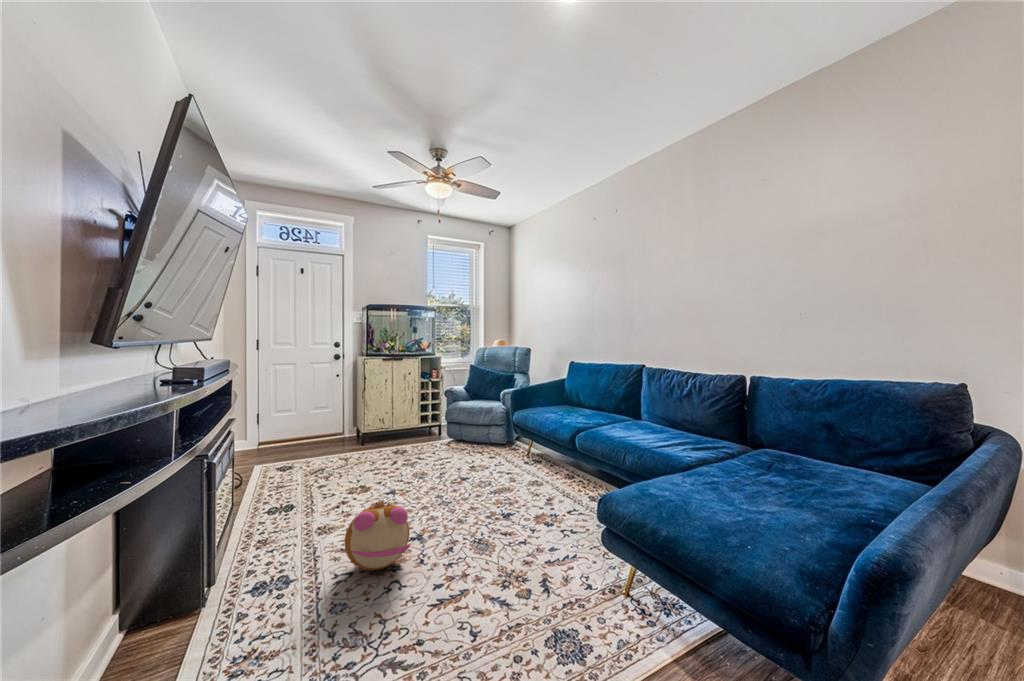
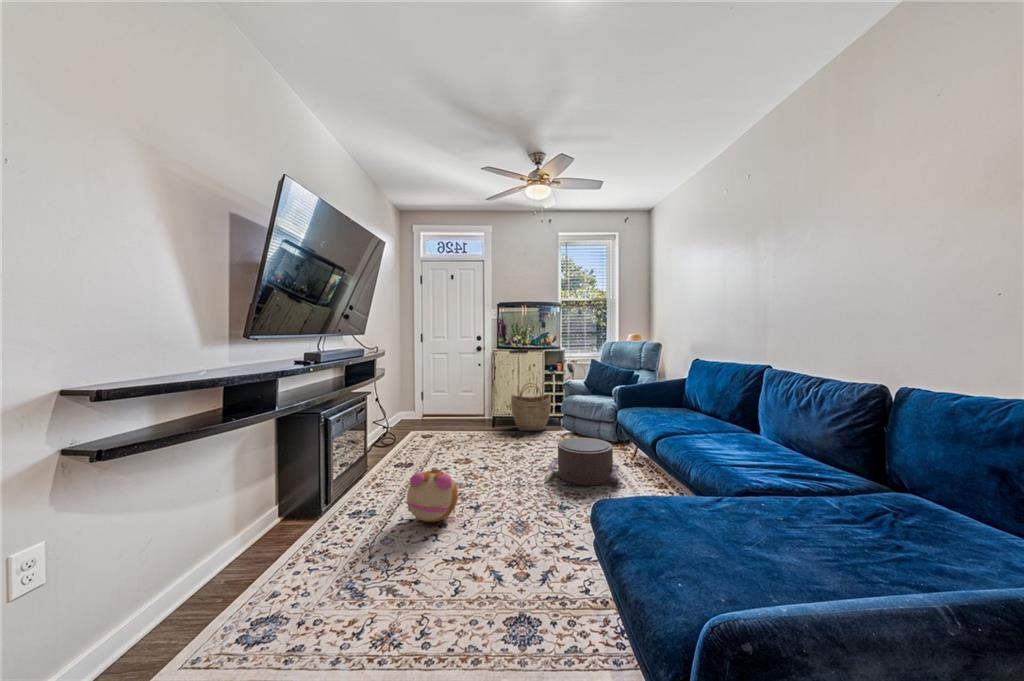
woven basket: none [388,392,433,445] -> present [511,383,551,431]
pouf: none [469,442,538,490] -> present [548,438,619,485]

